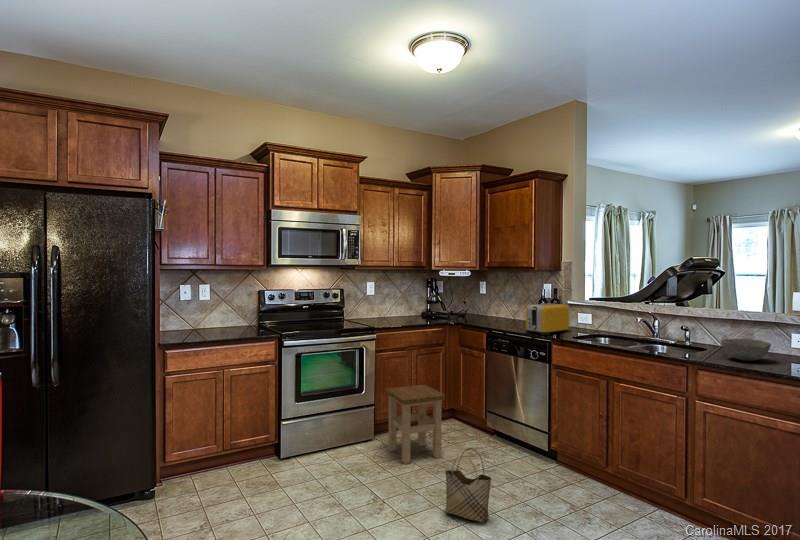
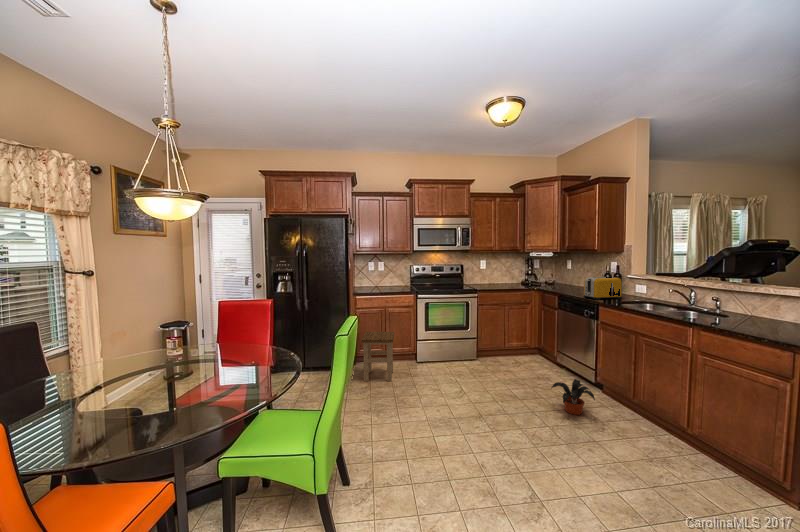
bowl: present [721,339,771,361] -> none [729,308,777,327]
stool: present [385,384,445,464] -> present [361,332,394,381]
woven basket: present [445,448,492,522] -> none [500,367,530,413]
potted plant: none [514,452,573,507] -> present [552,379,595,415]

